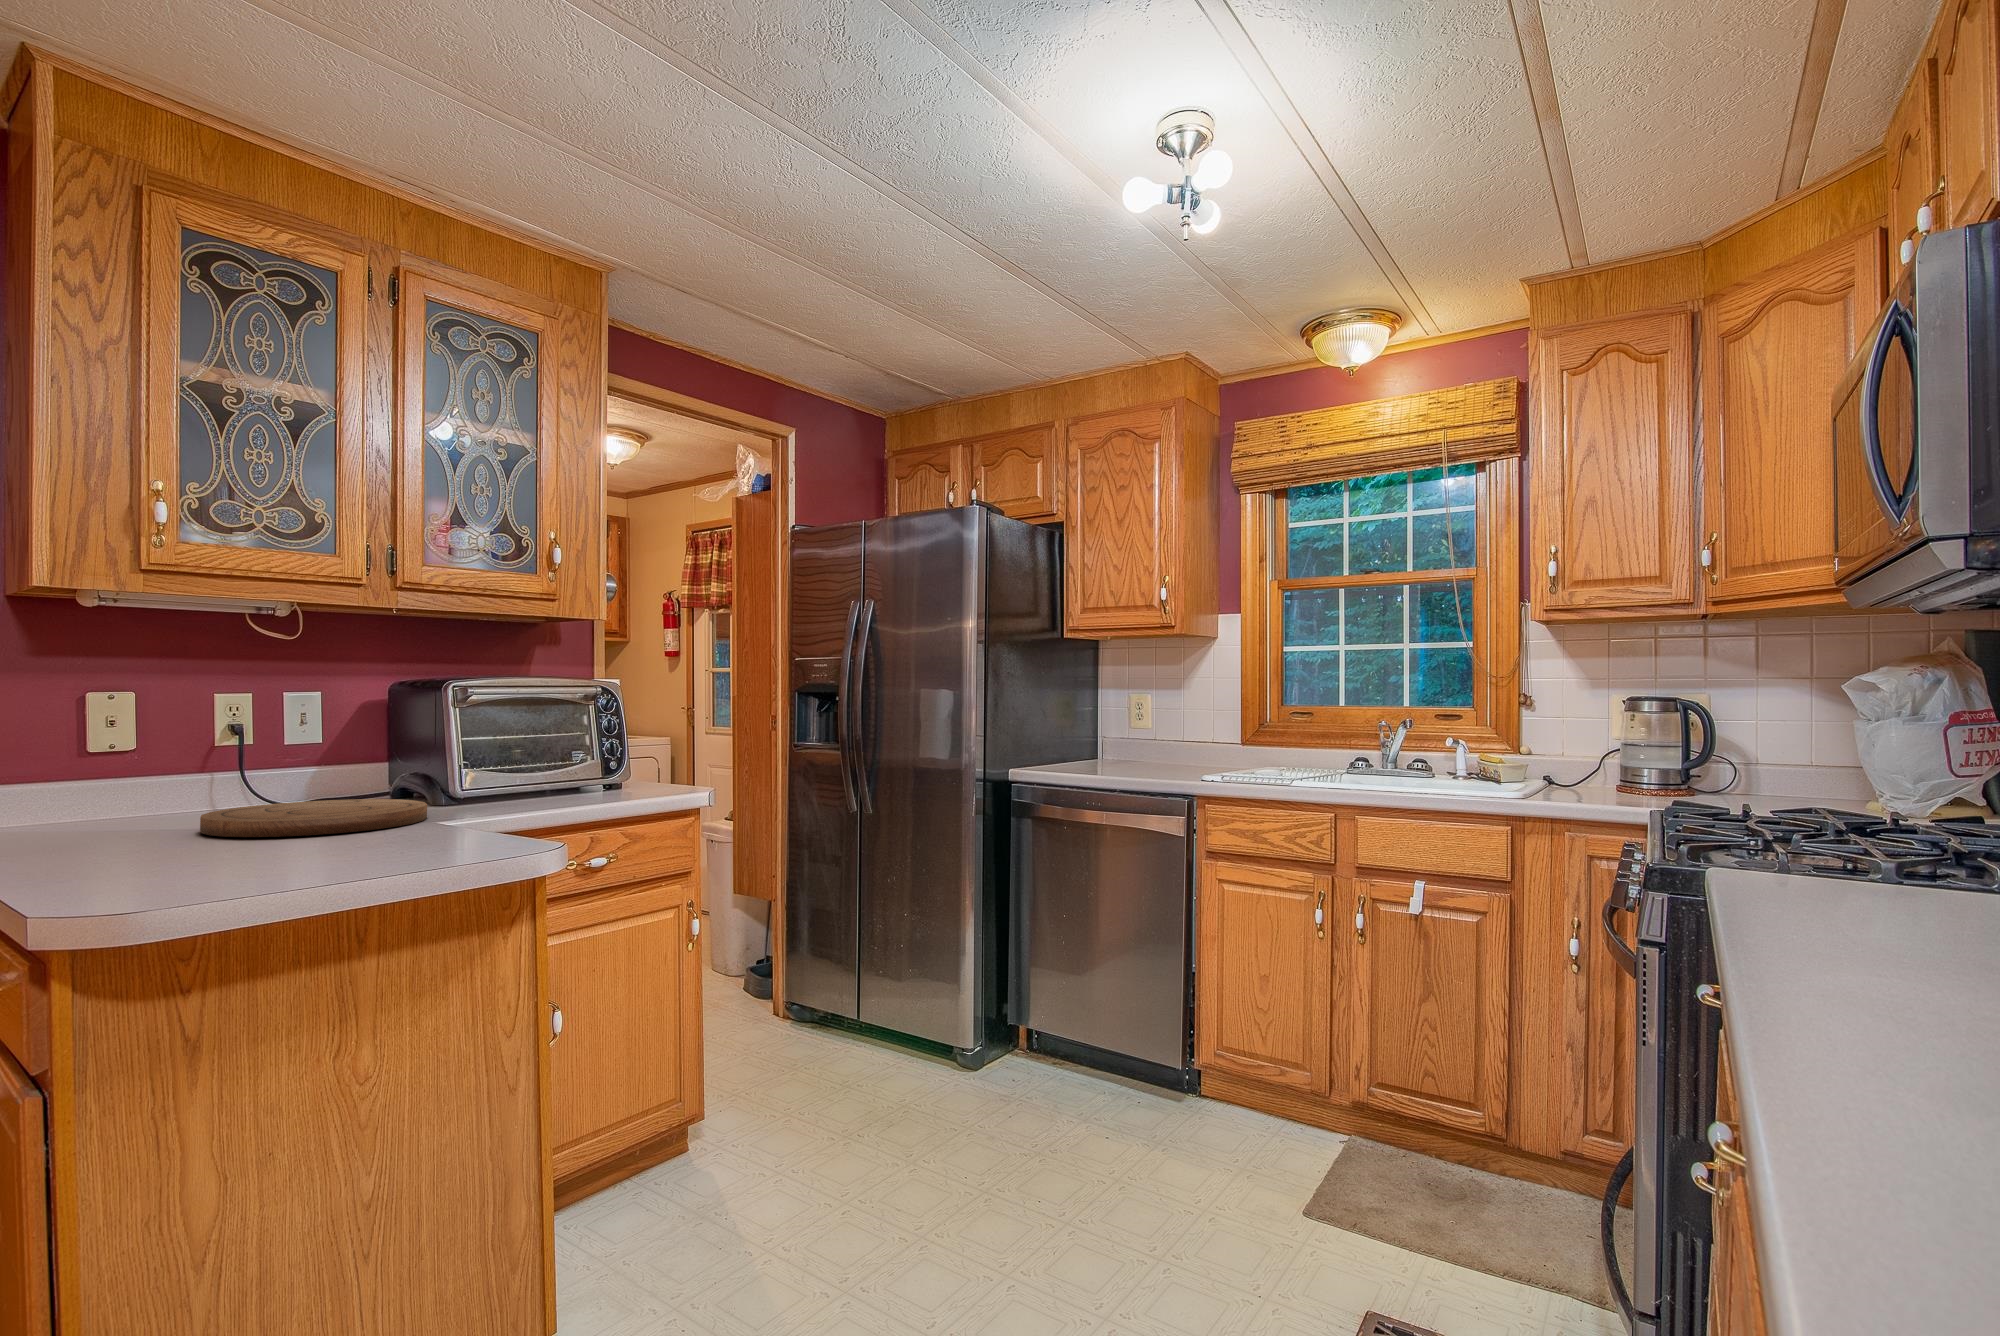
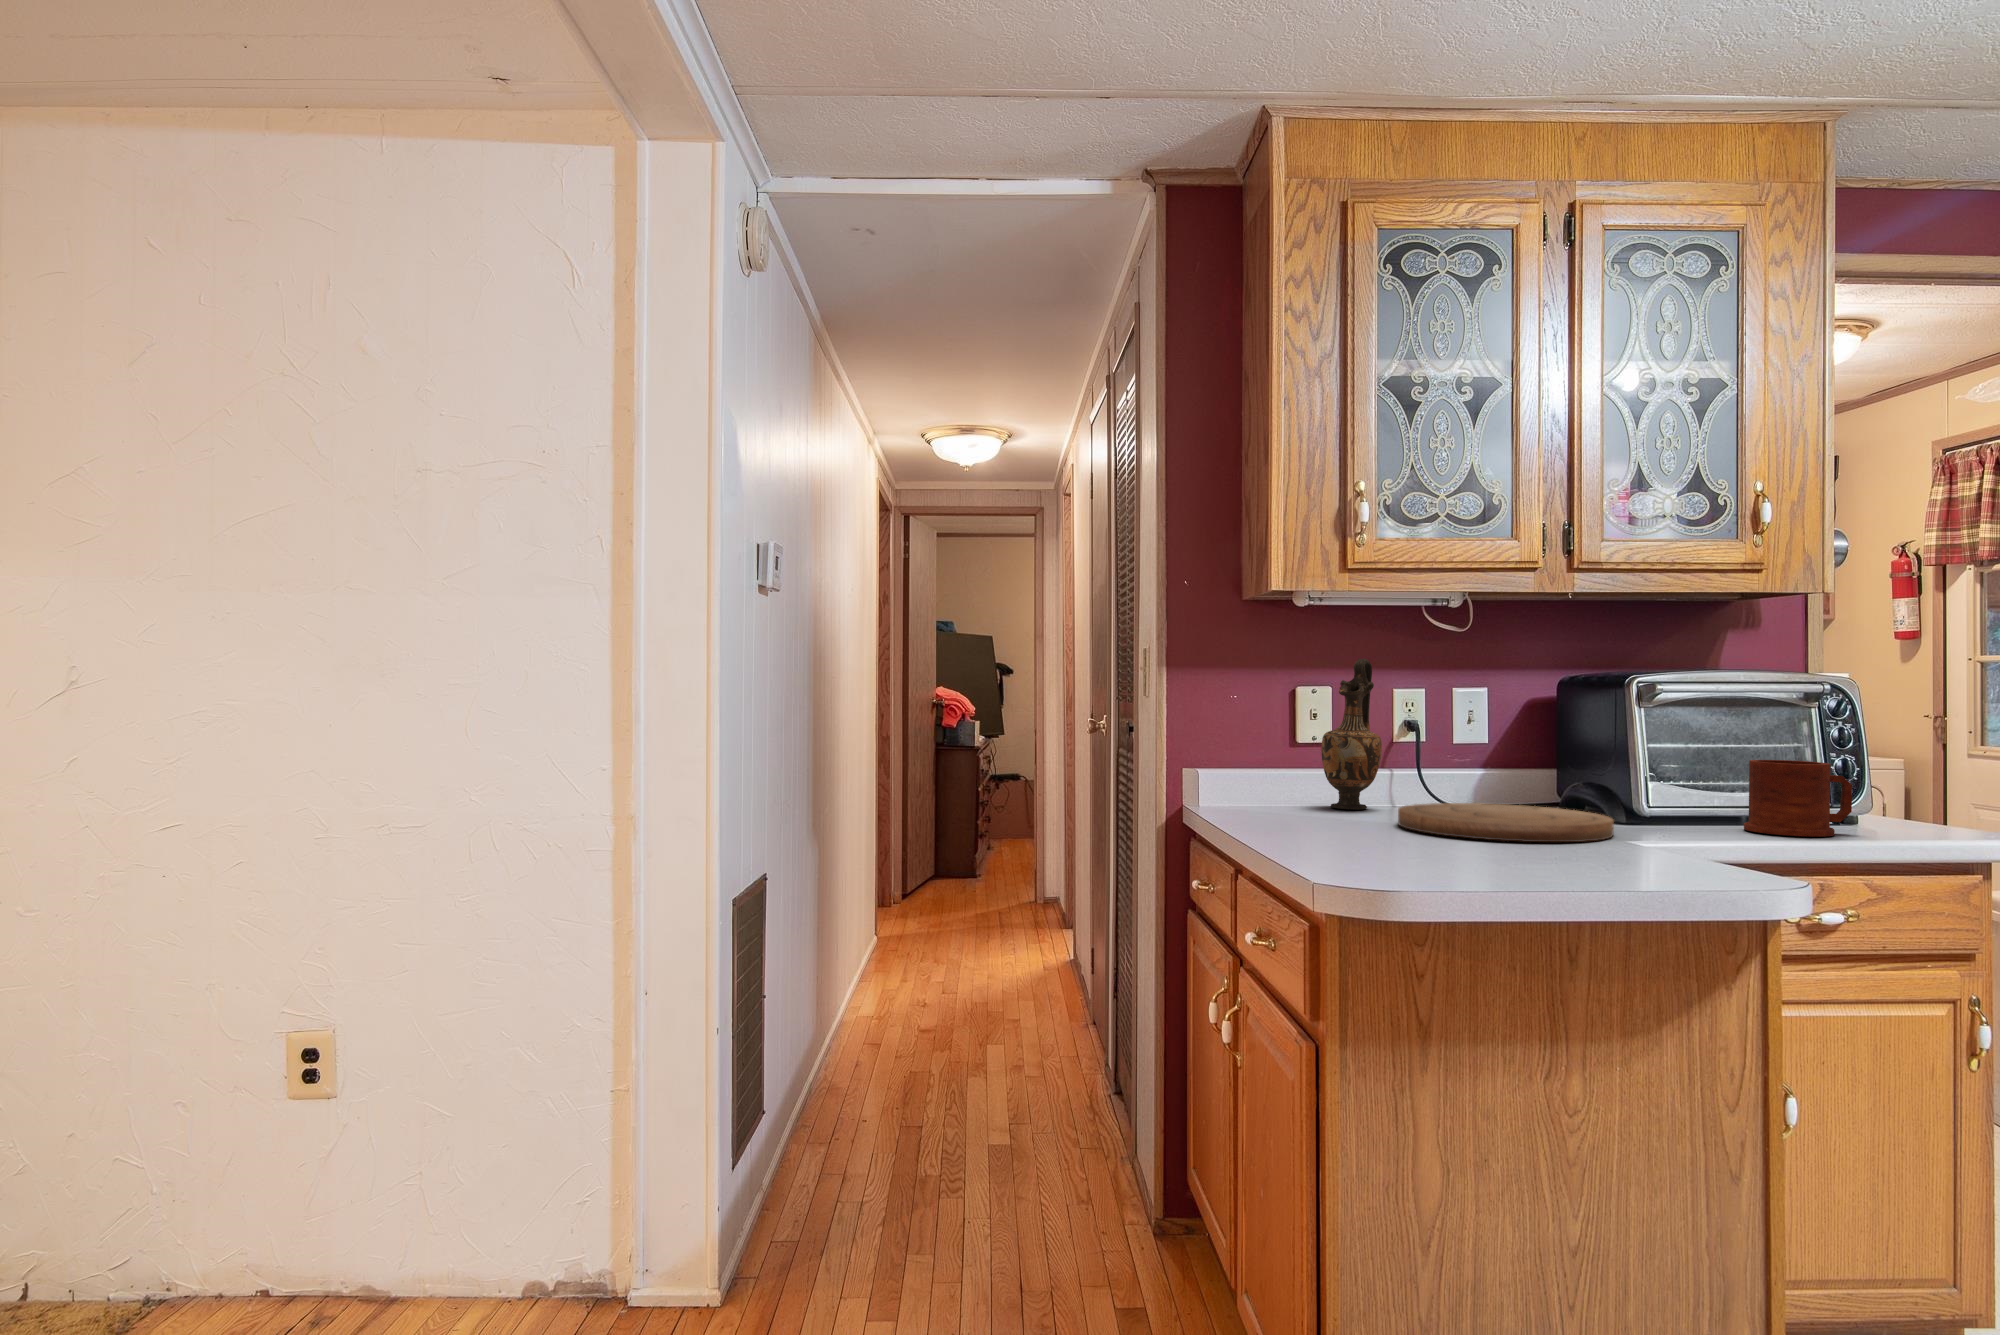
vase: none [111,666,190,822] -> present [1321,659,1382,810]
mug: none [538,745,615,803] -> present [1744,760,1852,837]

